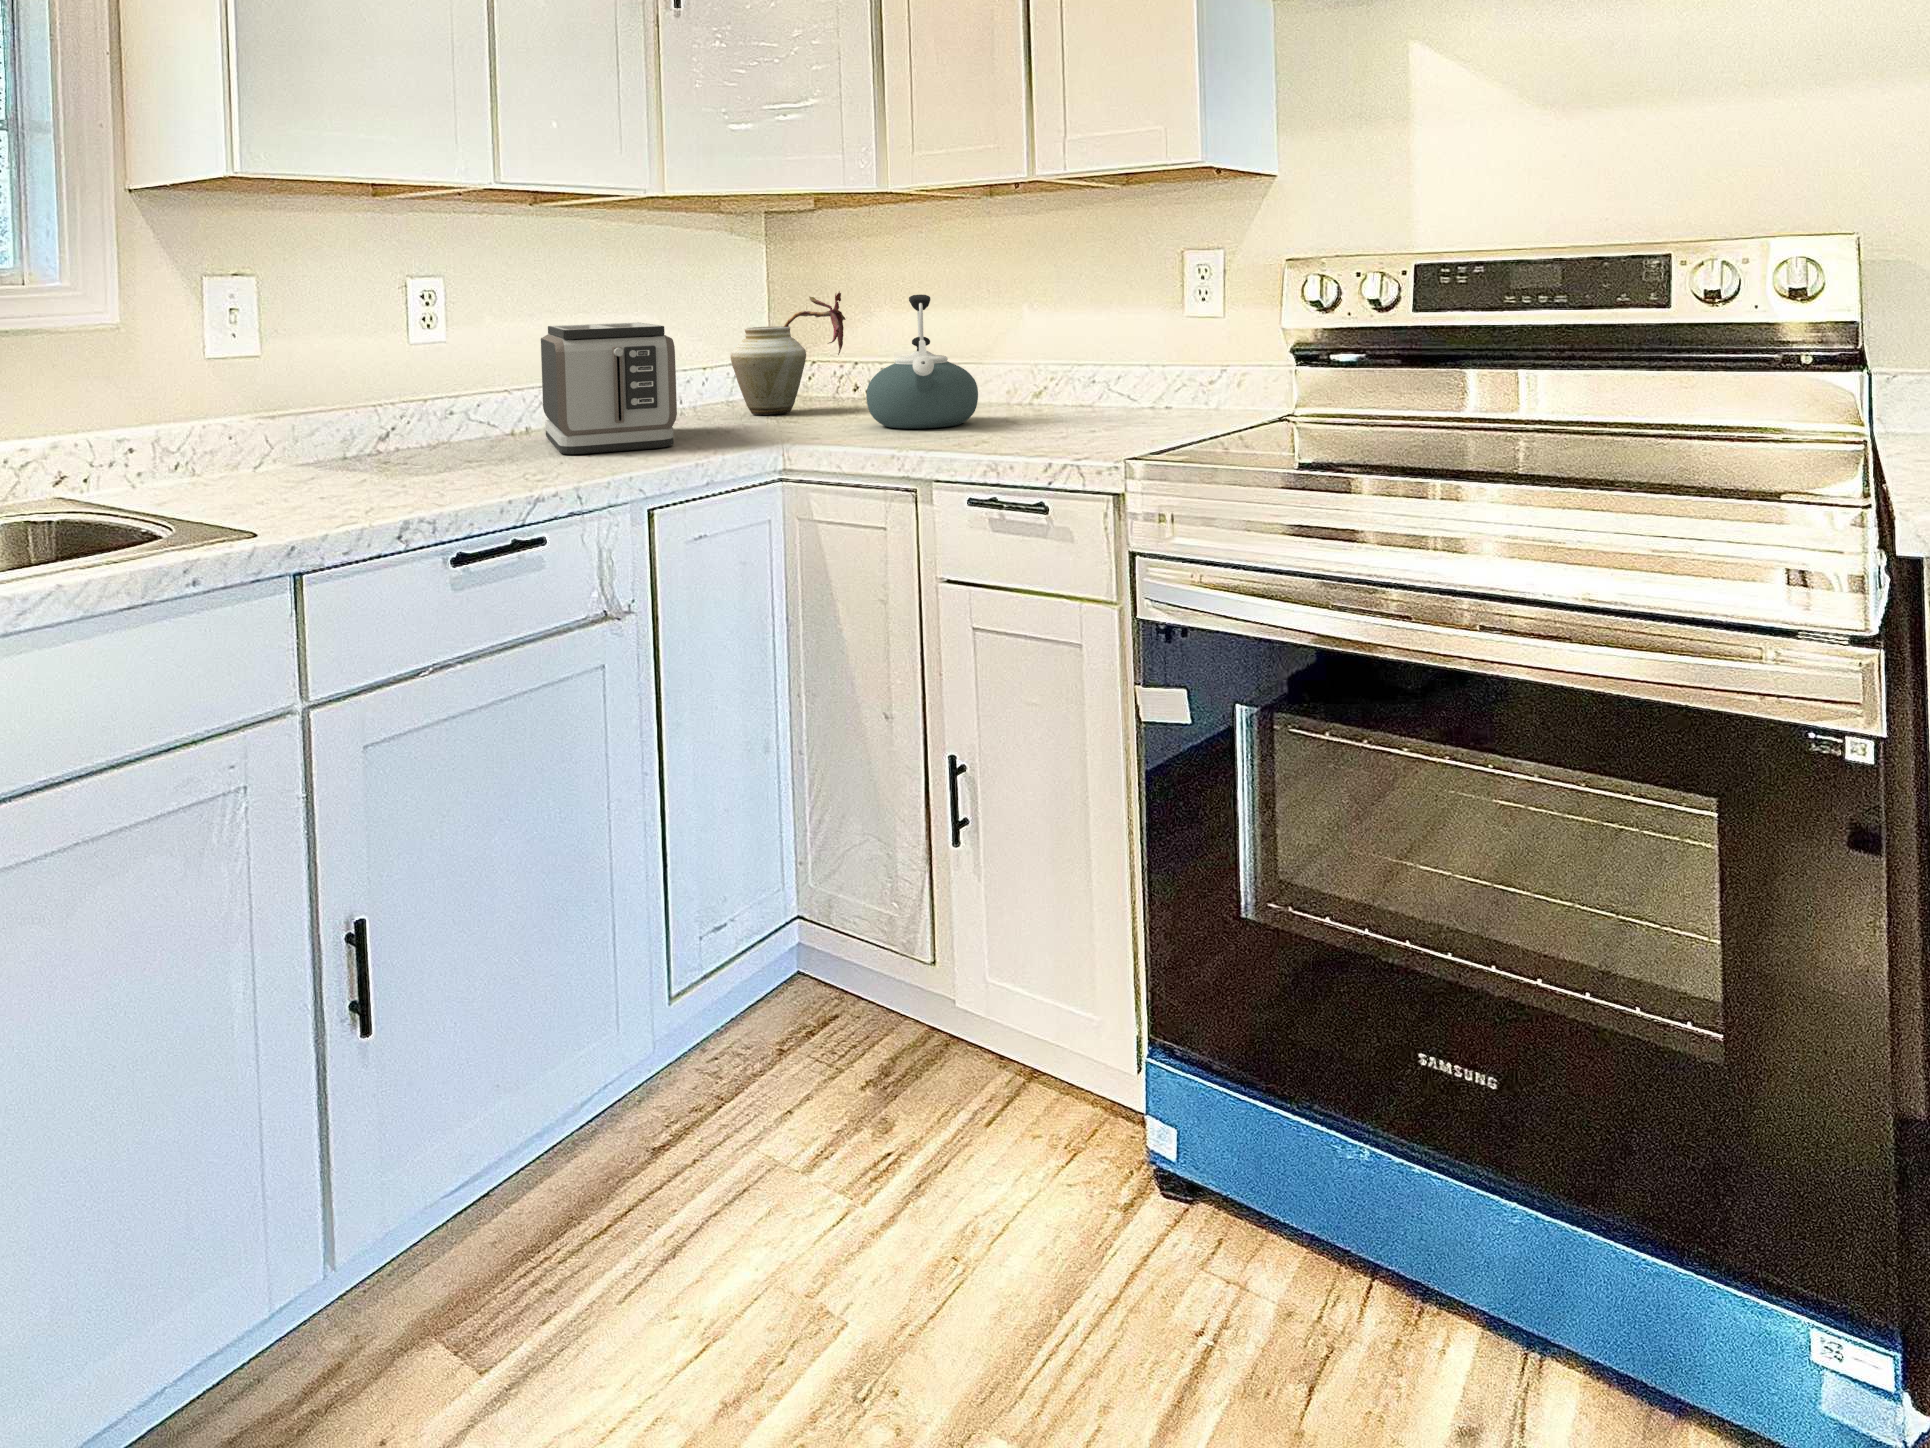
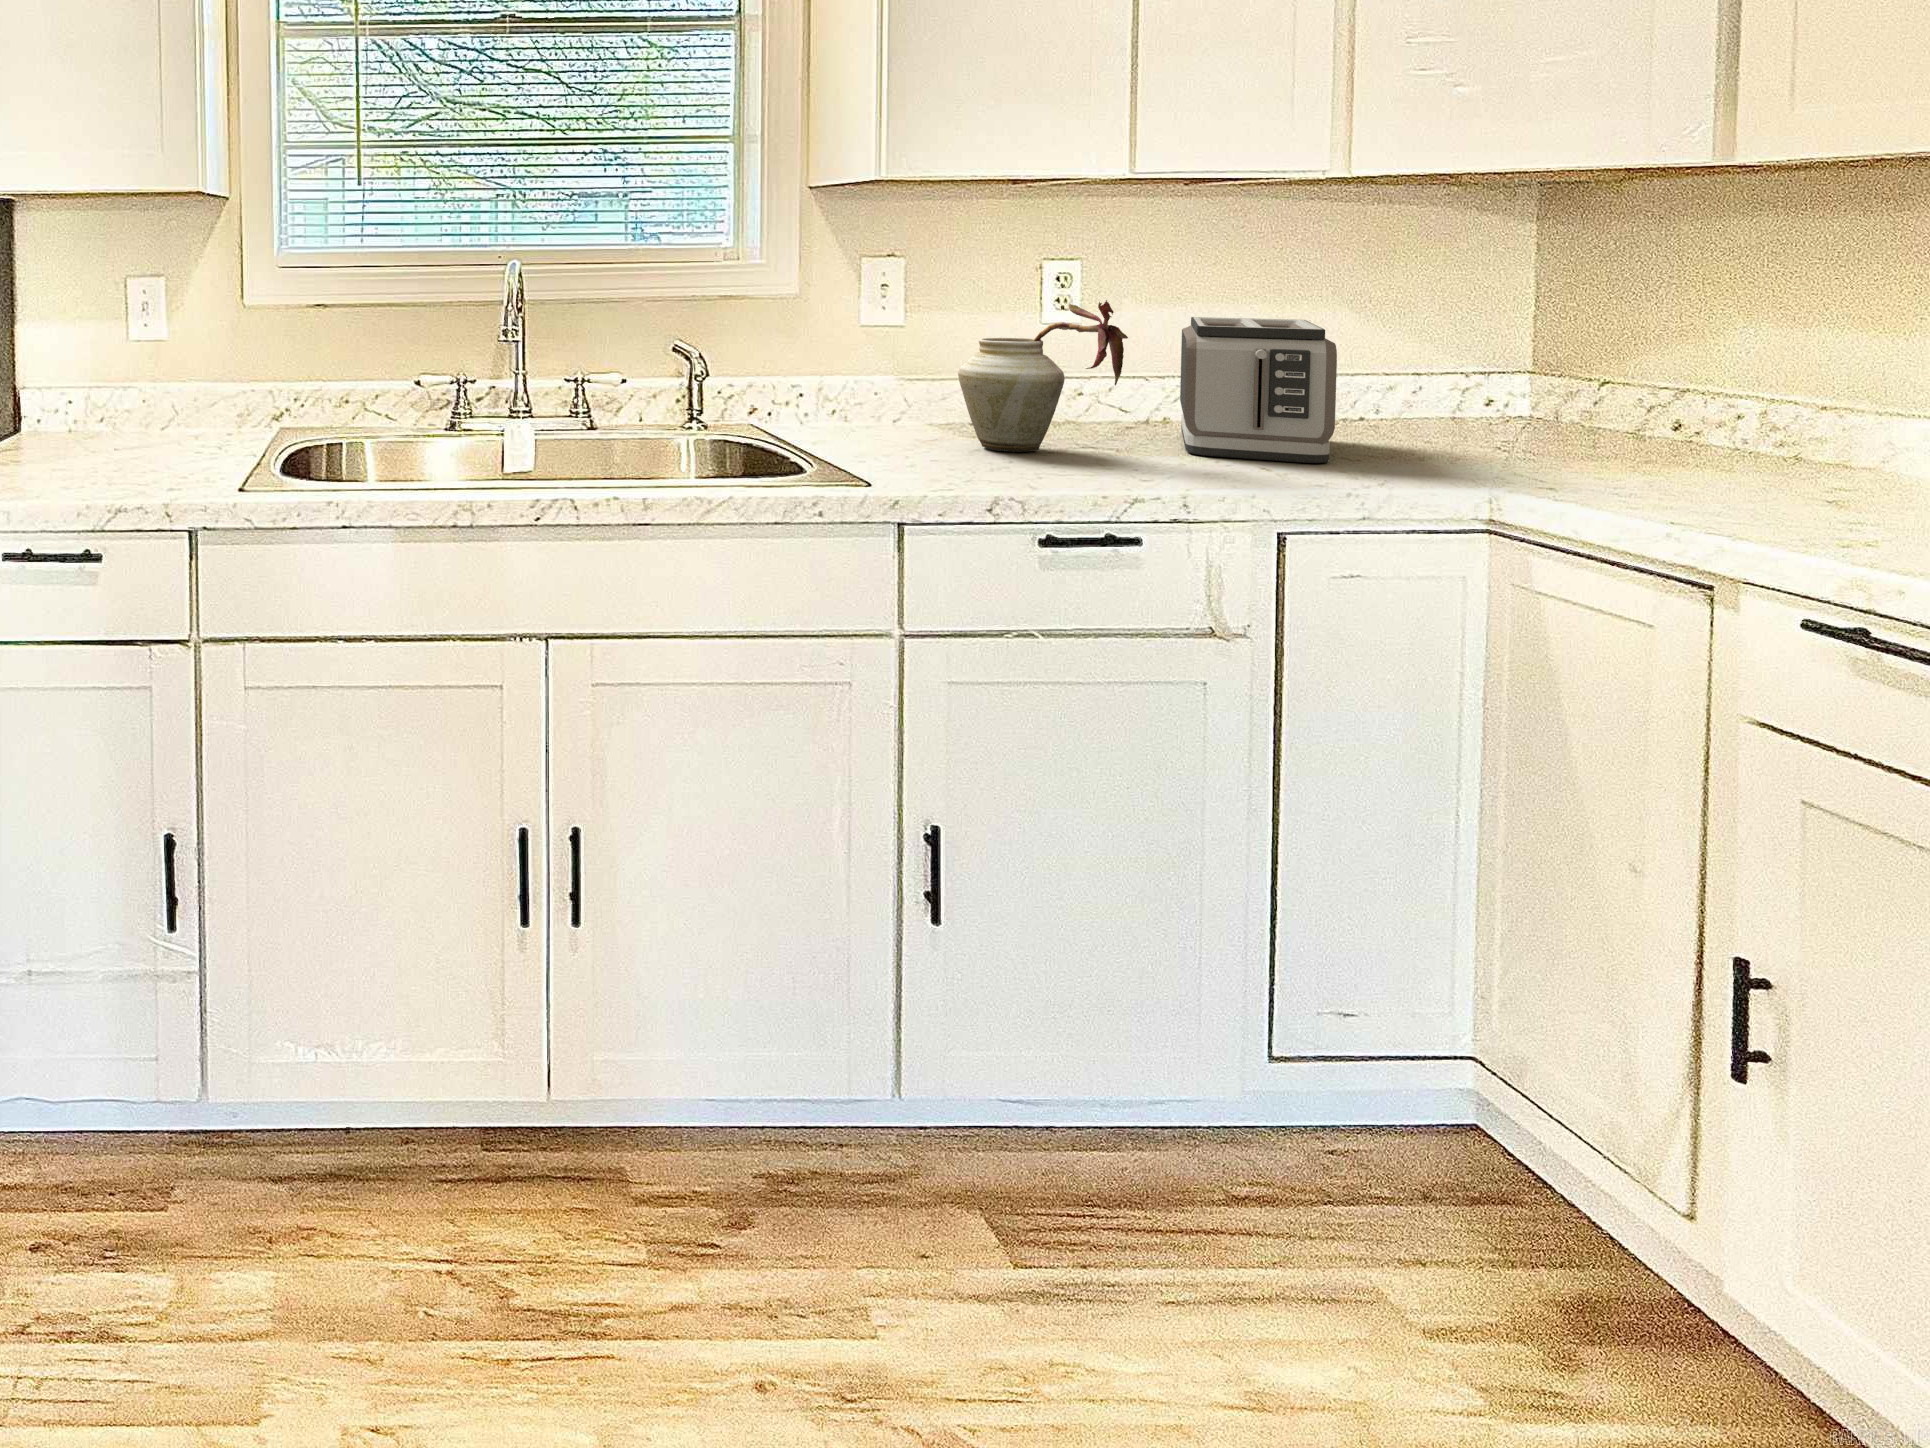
vase: present [730,292,846,415] -> present [958,300,1128,452]
kettle: present [866,295,978,428] -> none [1645,312,1871,500]

